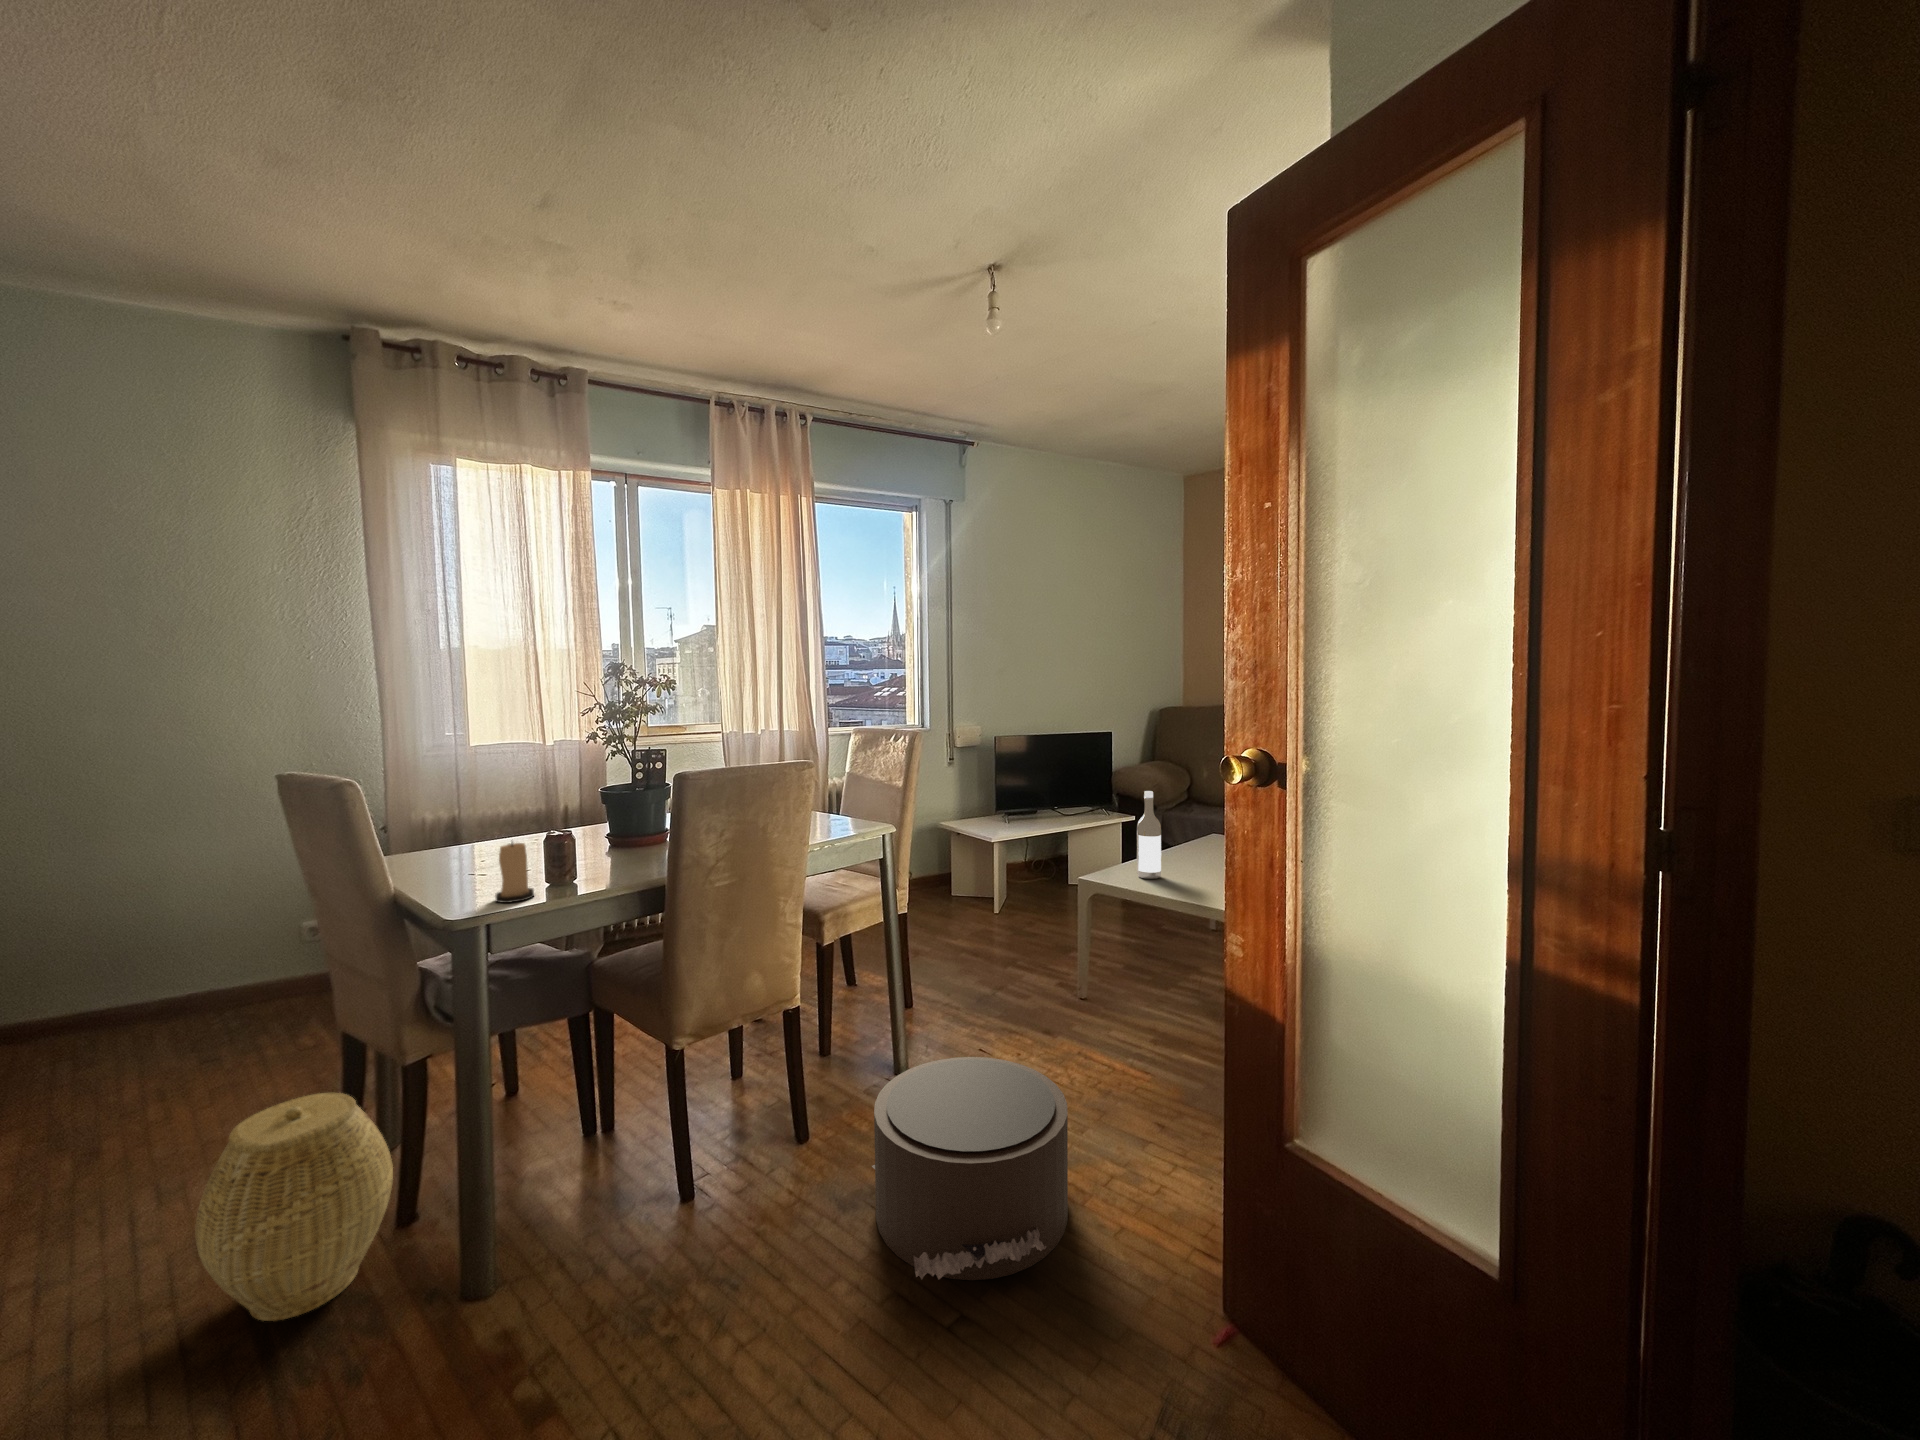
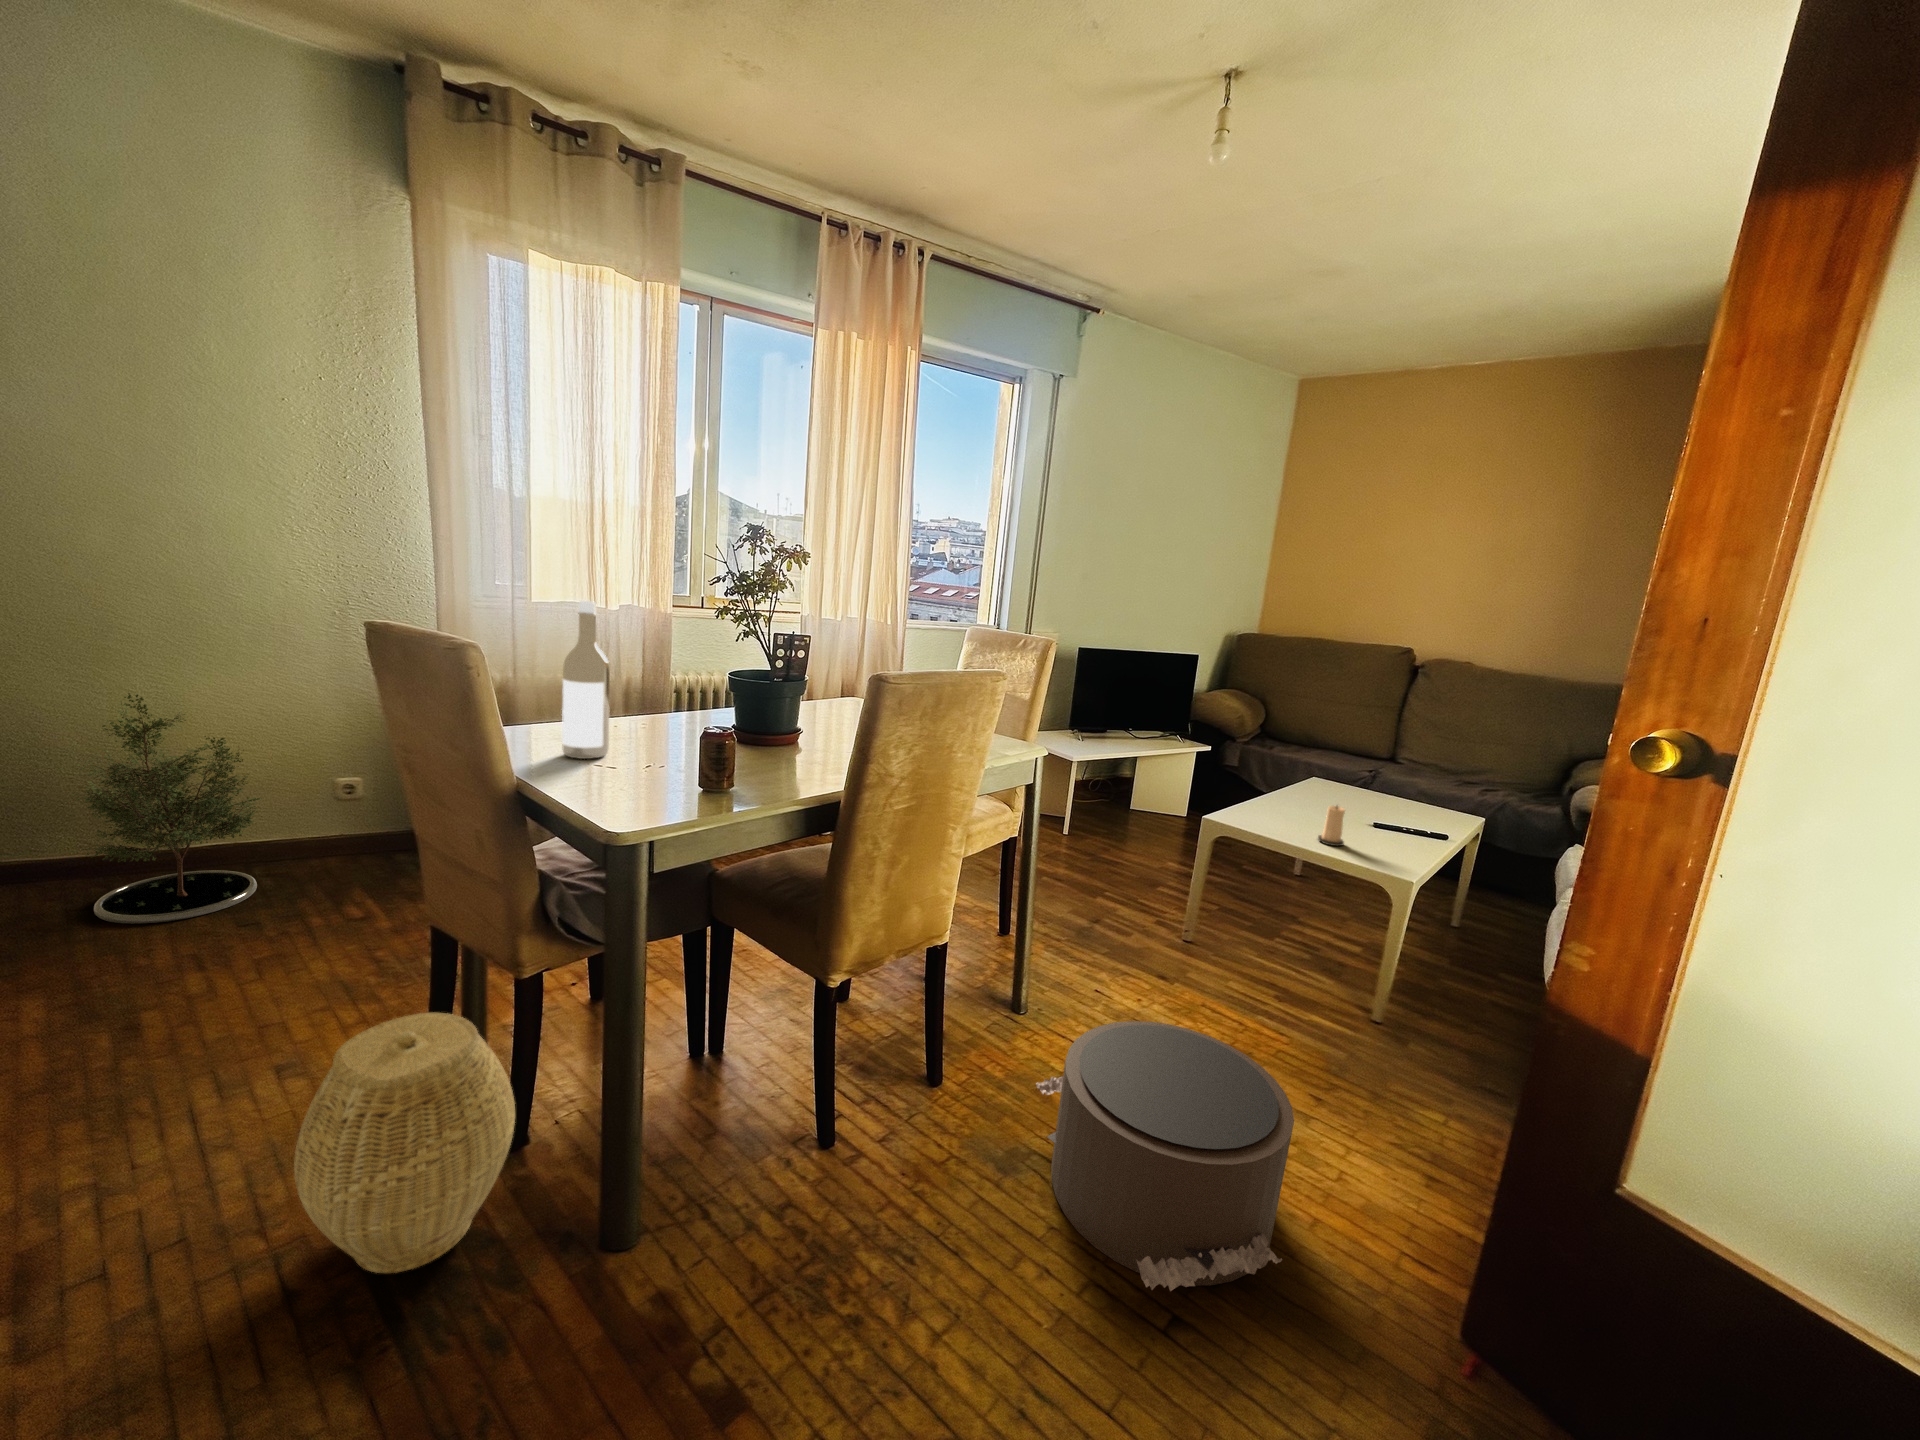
wine bottle: present [1137,791,1161,879] -> present [562,601,610,759]
candle: present [495,842,534,903] -> present [1318,806,1345,846]
potted tree: none [63,859,235,1064] -> present [71,693,262,924]

